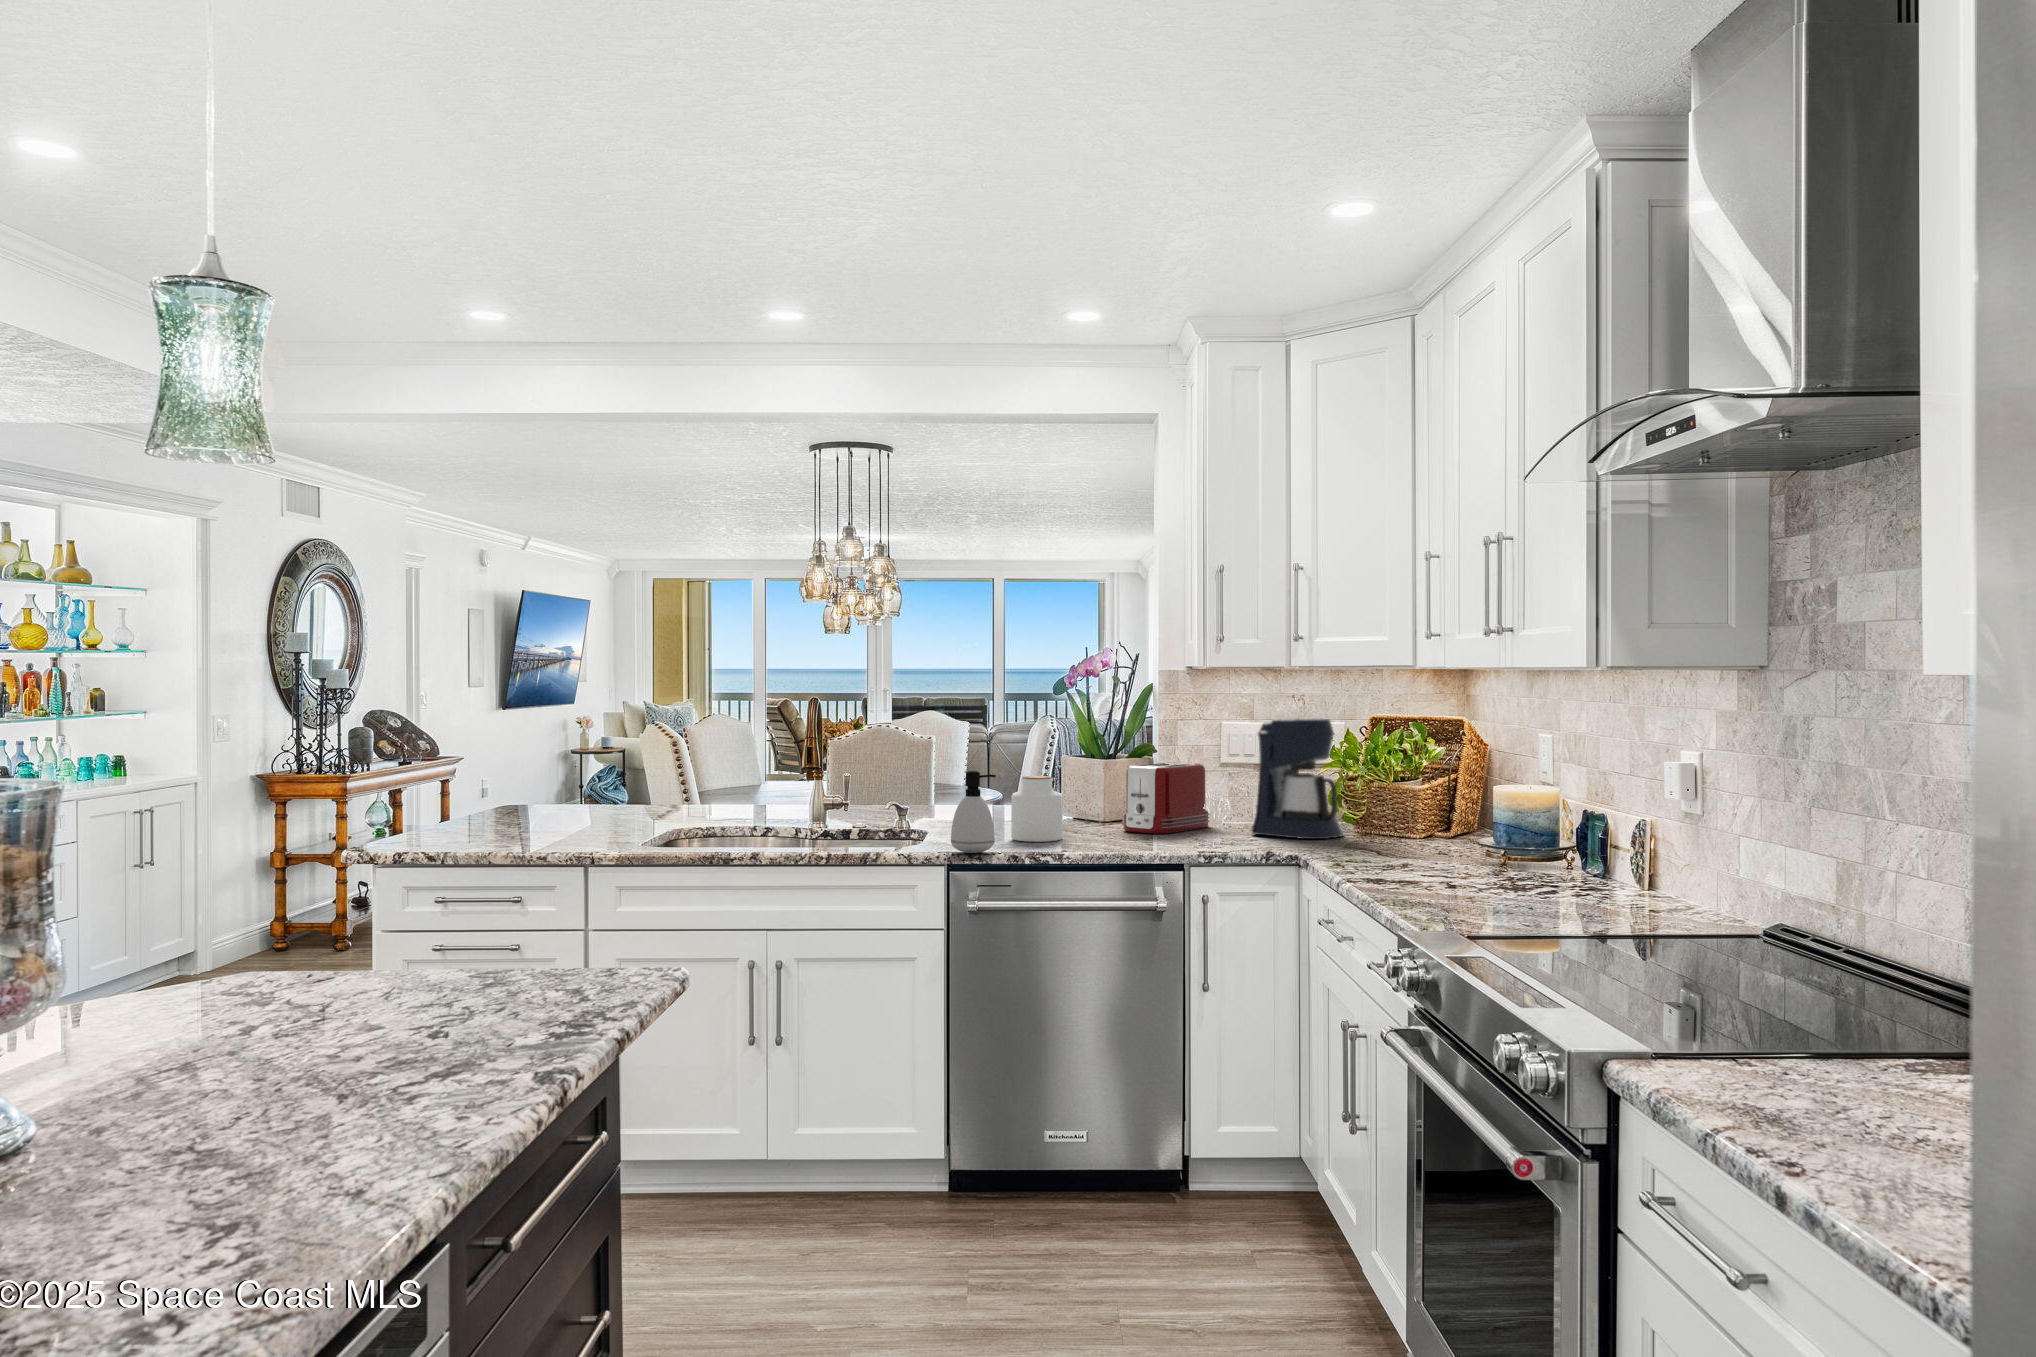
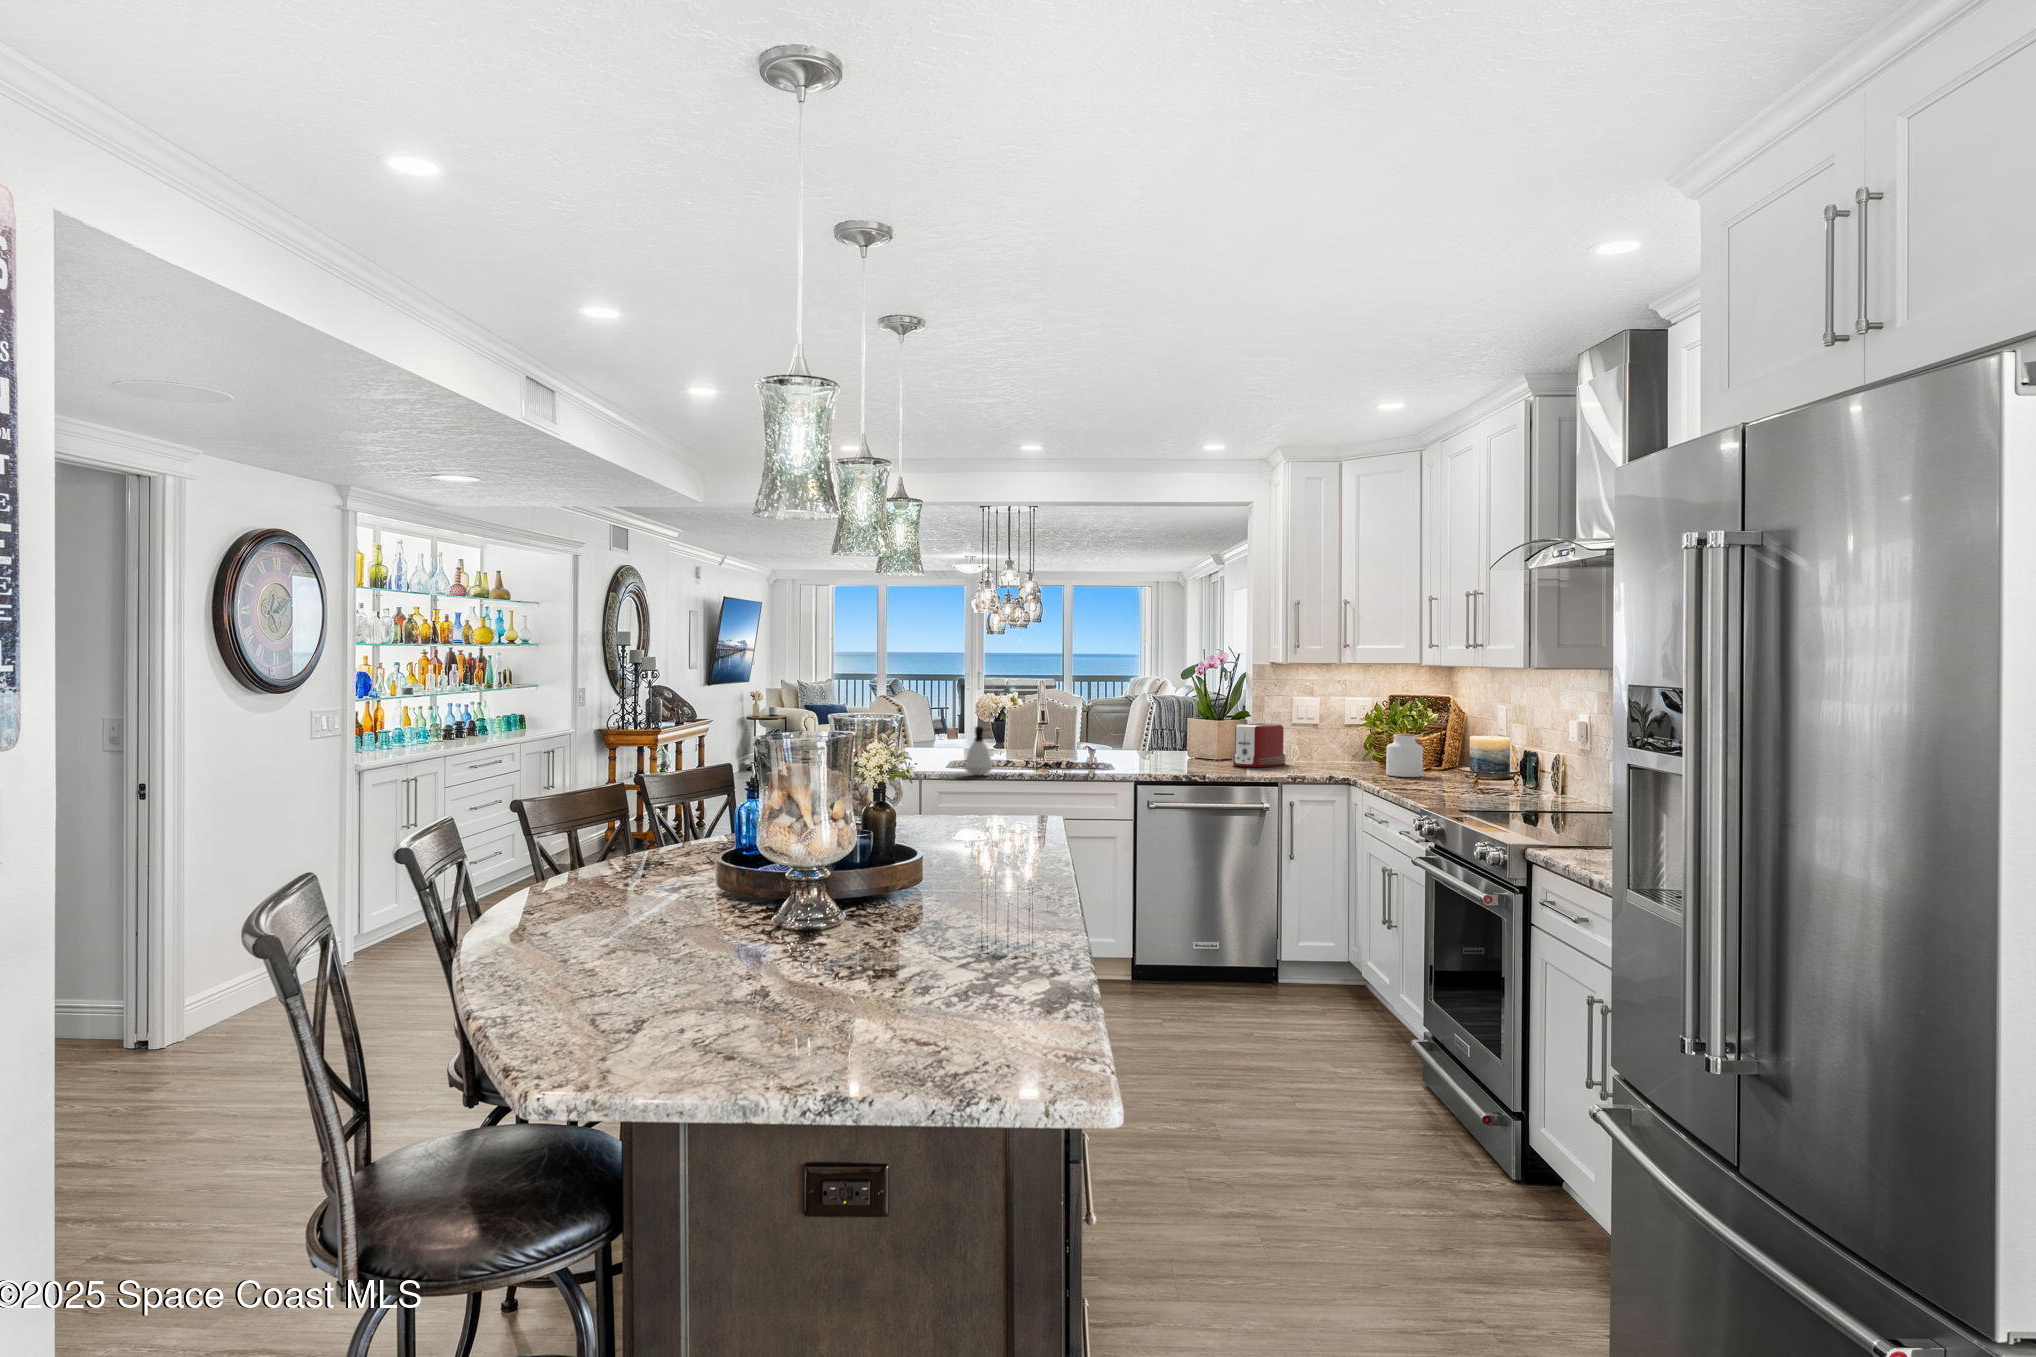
coffee maker: present [1252,718,1343,839] -> none [1316,695,1374,771]
soap dispenser: present [951,771,996,853] -> present [965,726,992,775]
jar: present [1011,776,1063,842] -> present [1386,734,1423,777]

